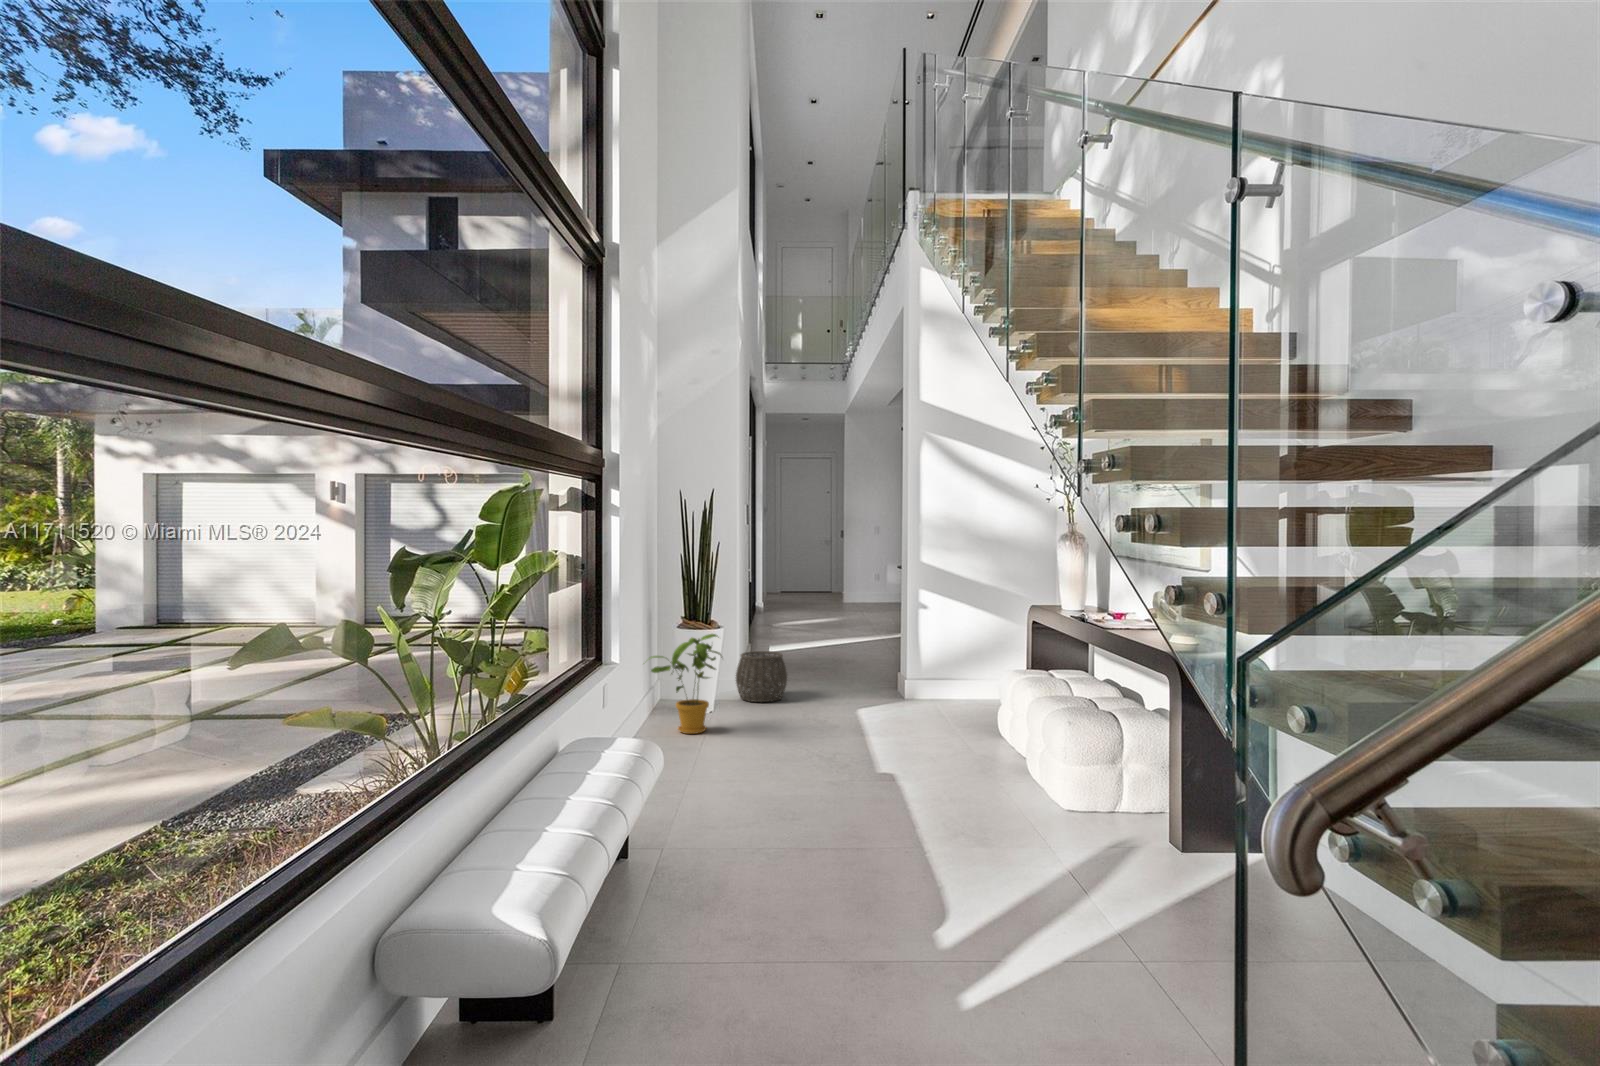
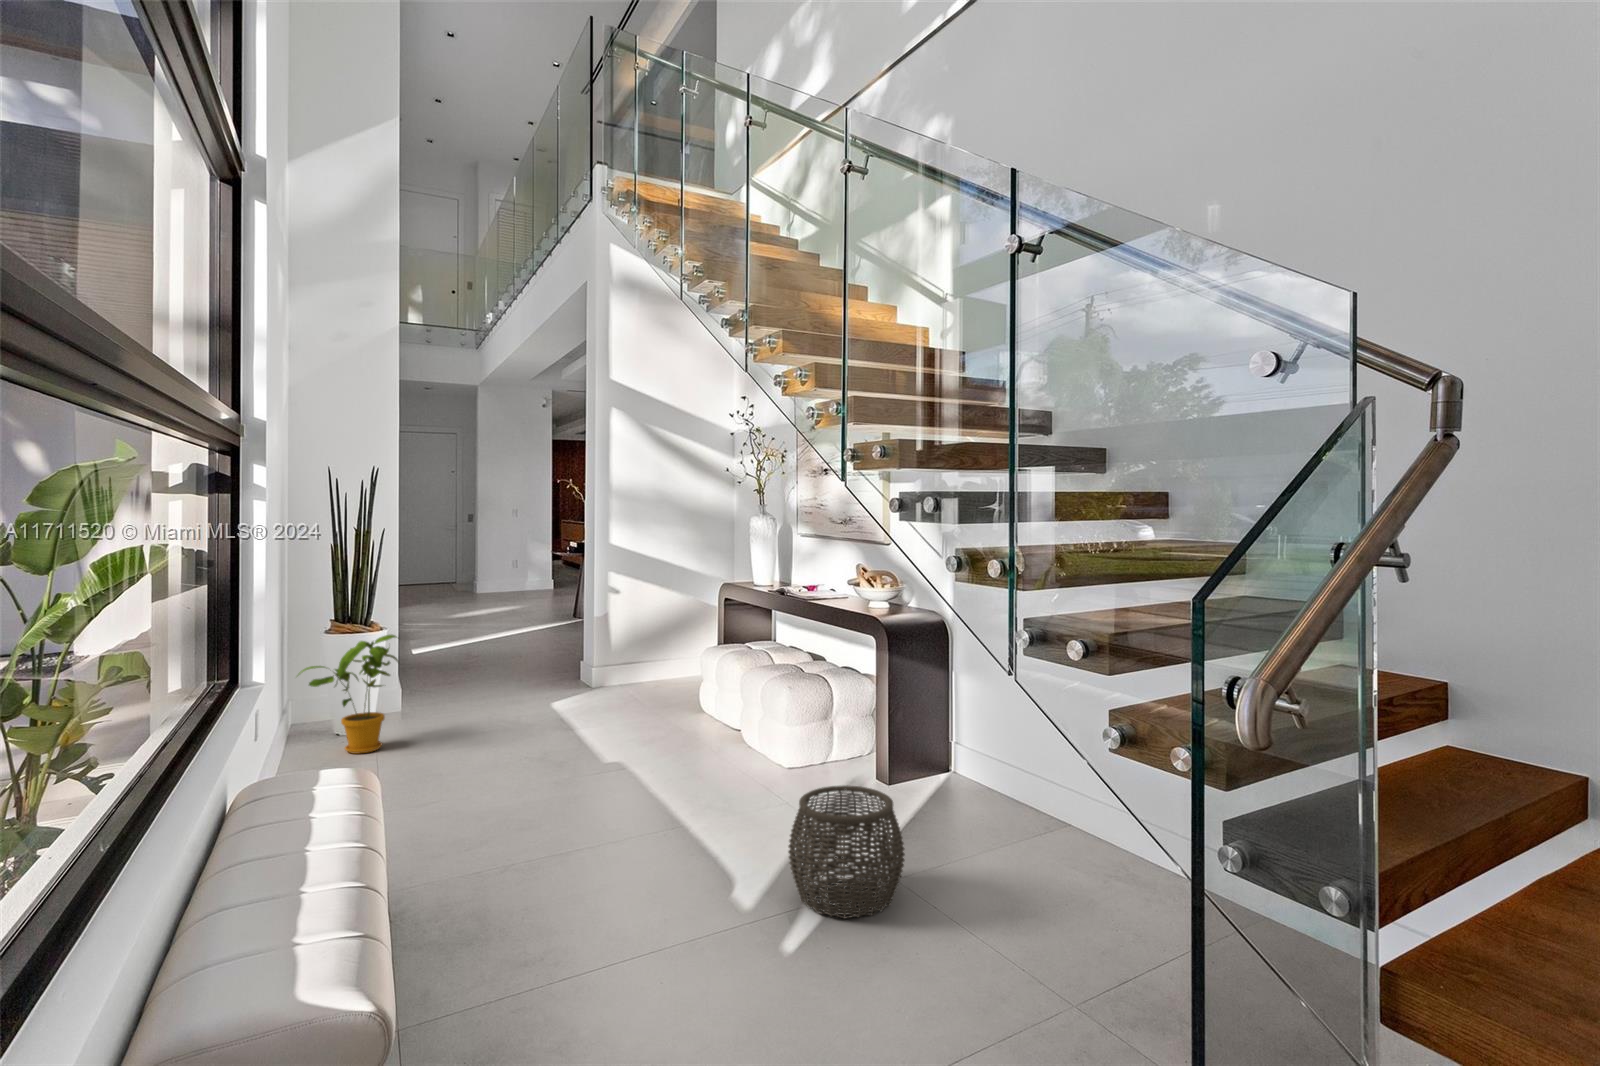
woven basket: present [736,651,787,702] -> present [788,786,905,918]

